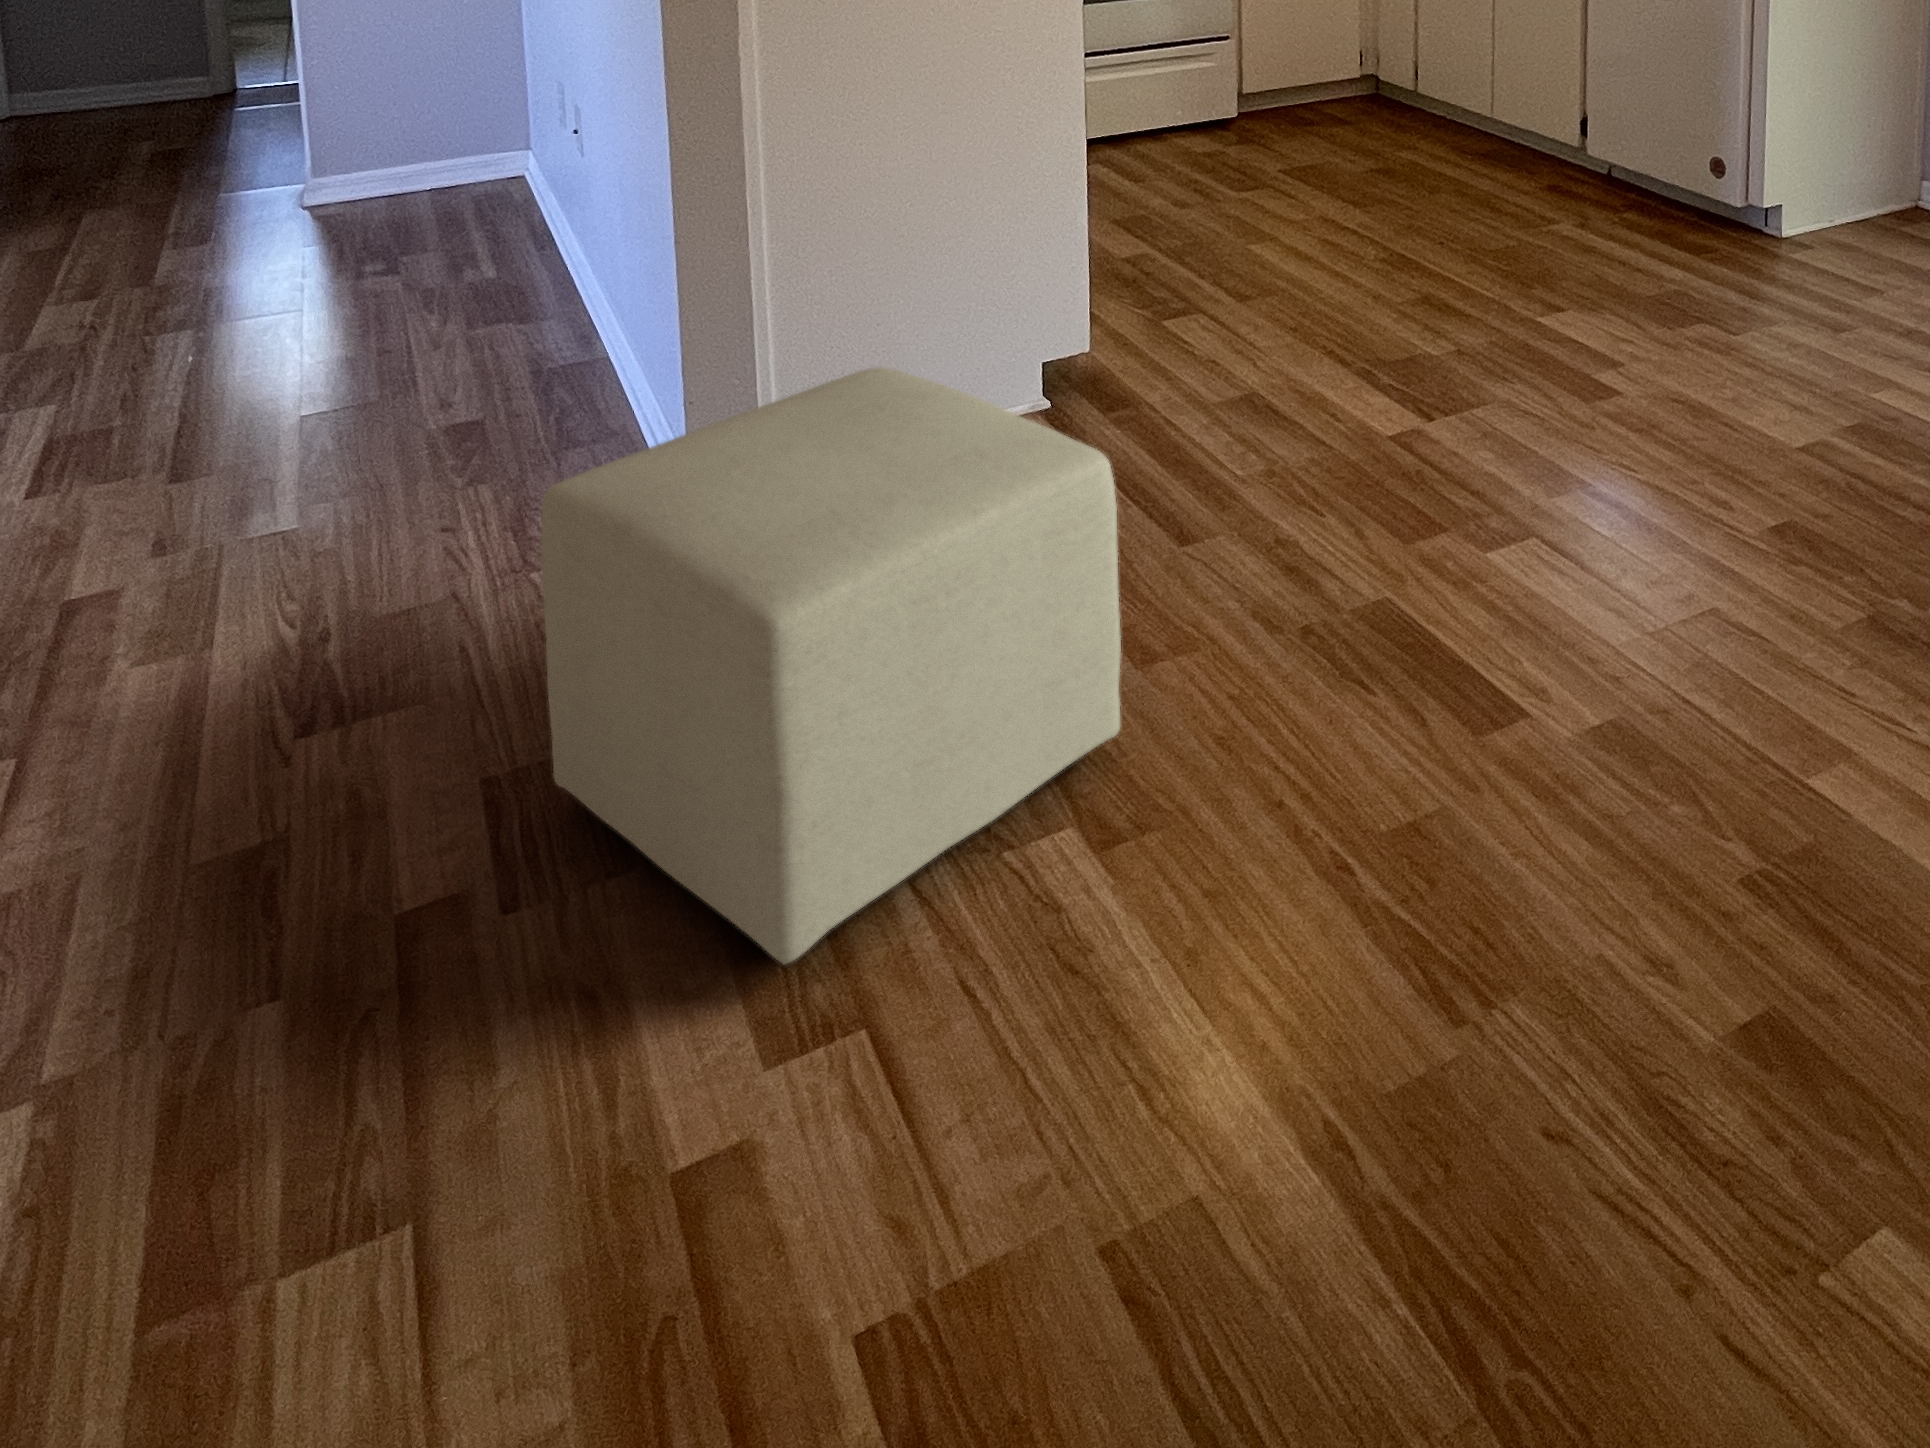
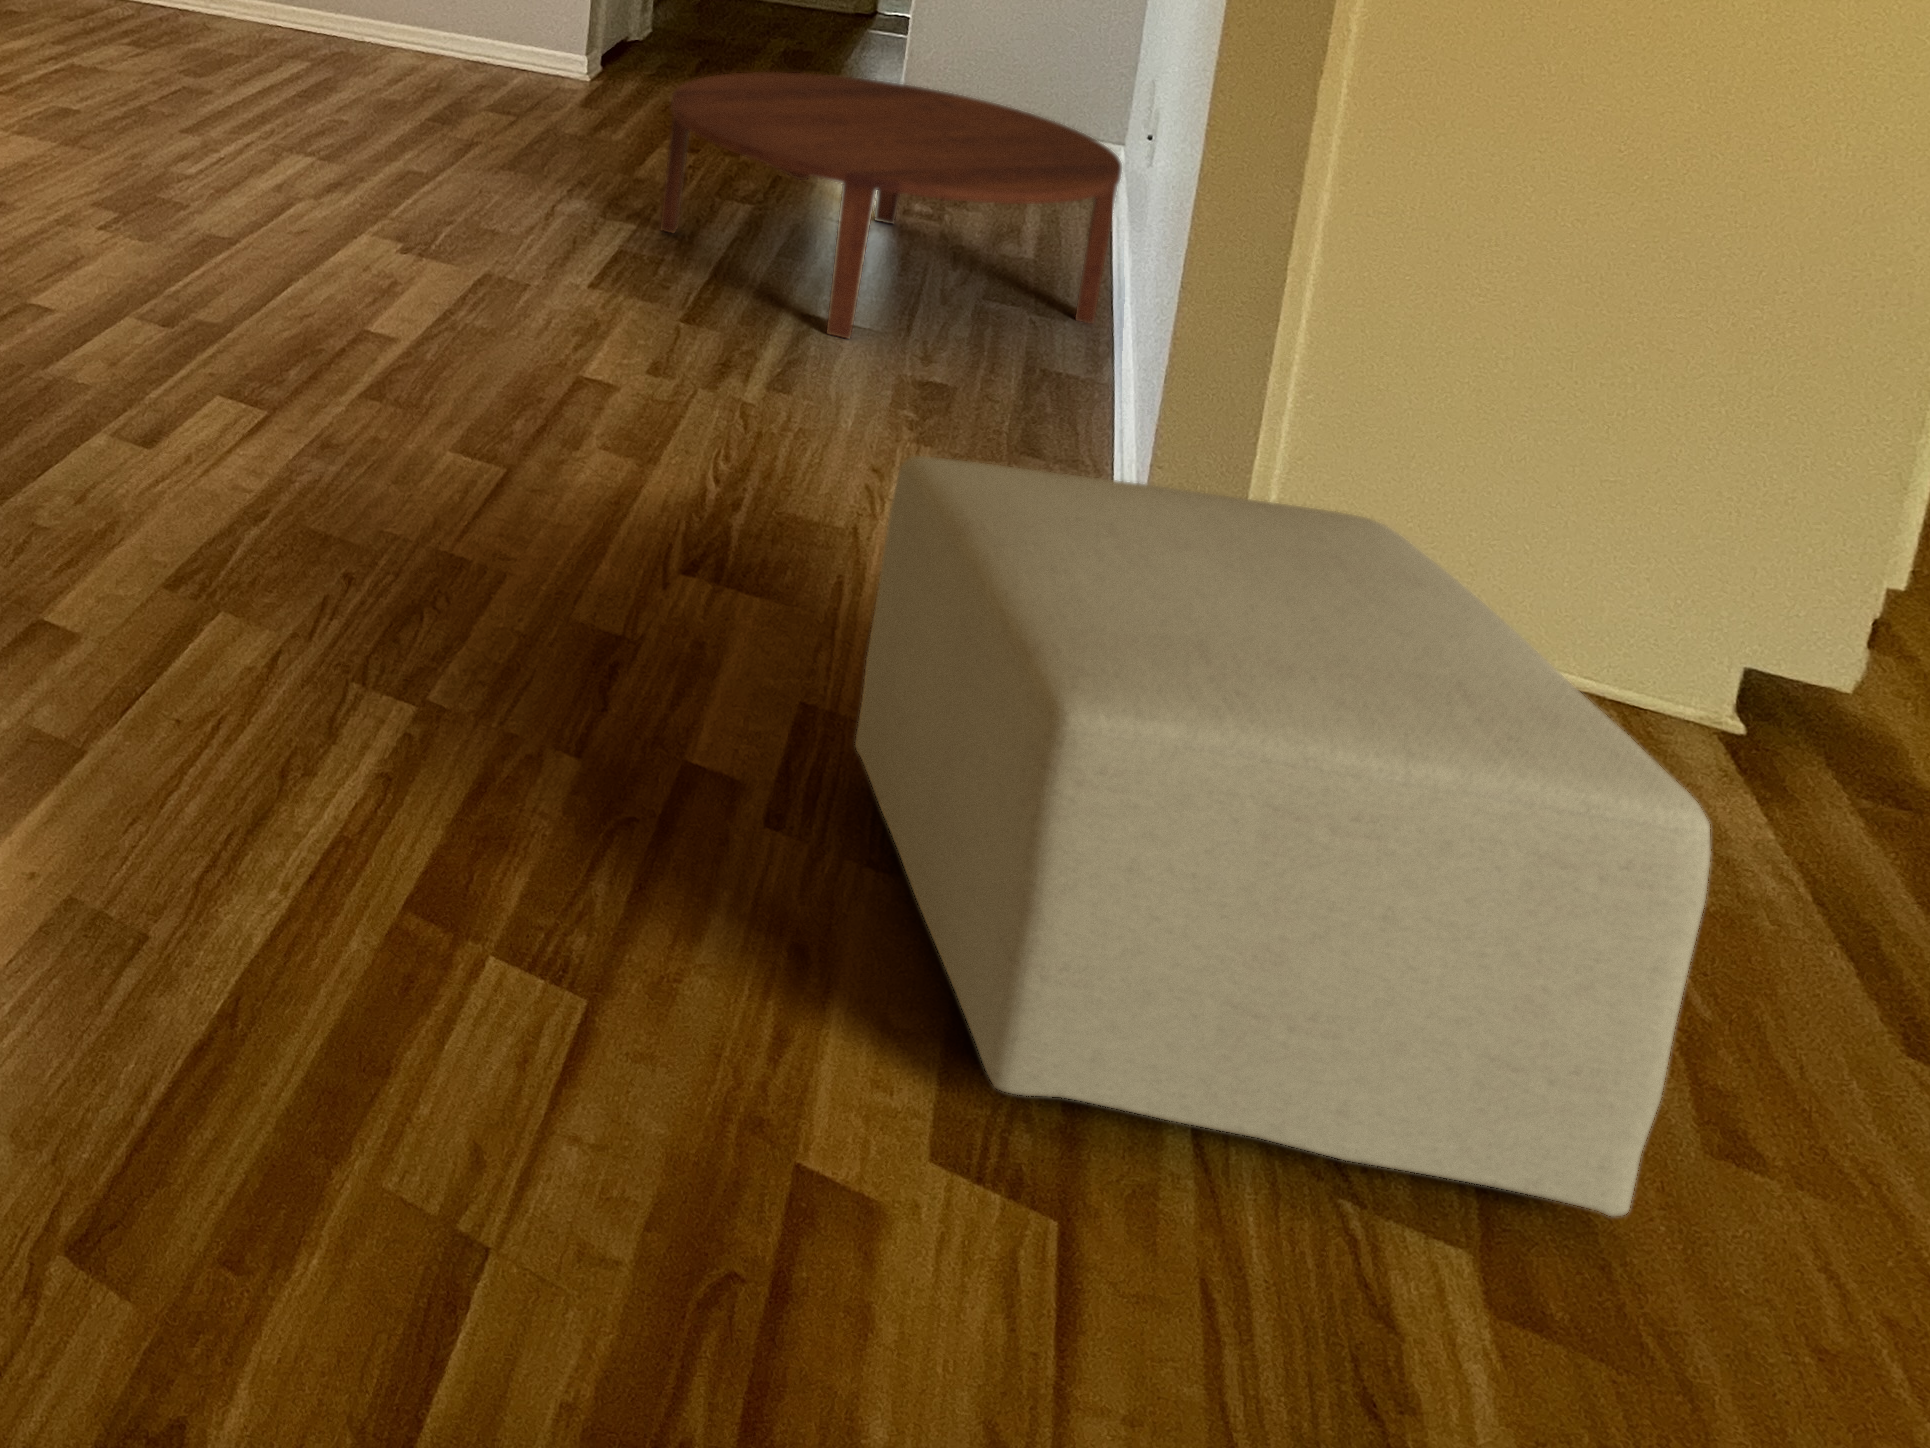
coffee table: none [71,143,574,425] -> present [660,72,1122,338]

